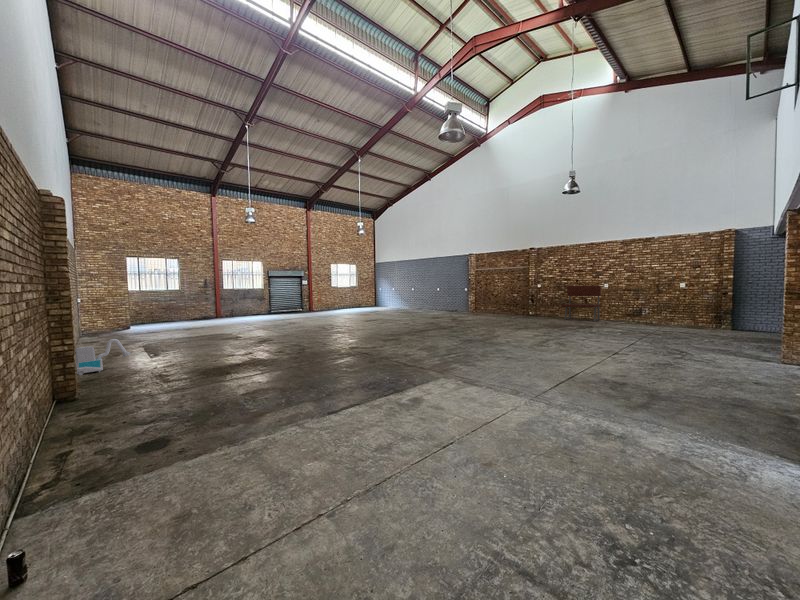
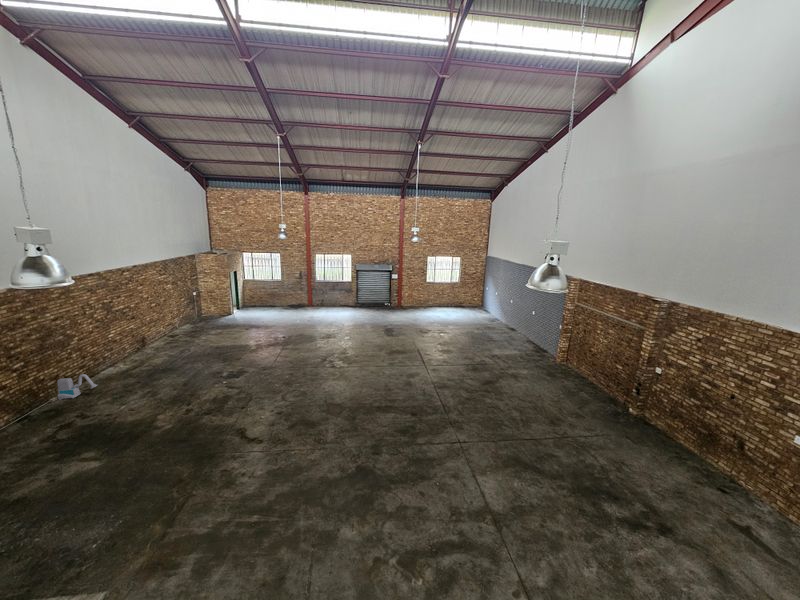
bench: present [561,285,601,321] -> none [670,400,785,506]

